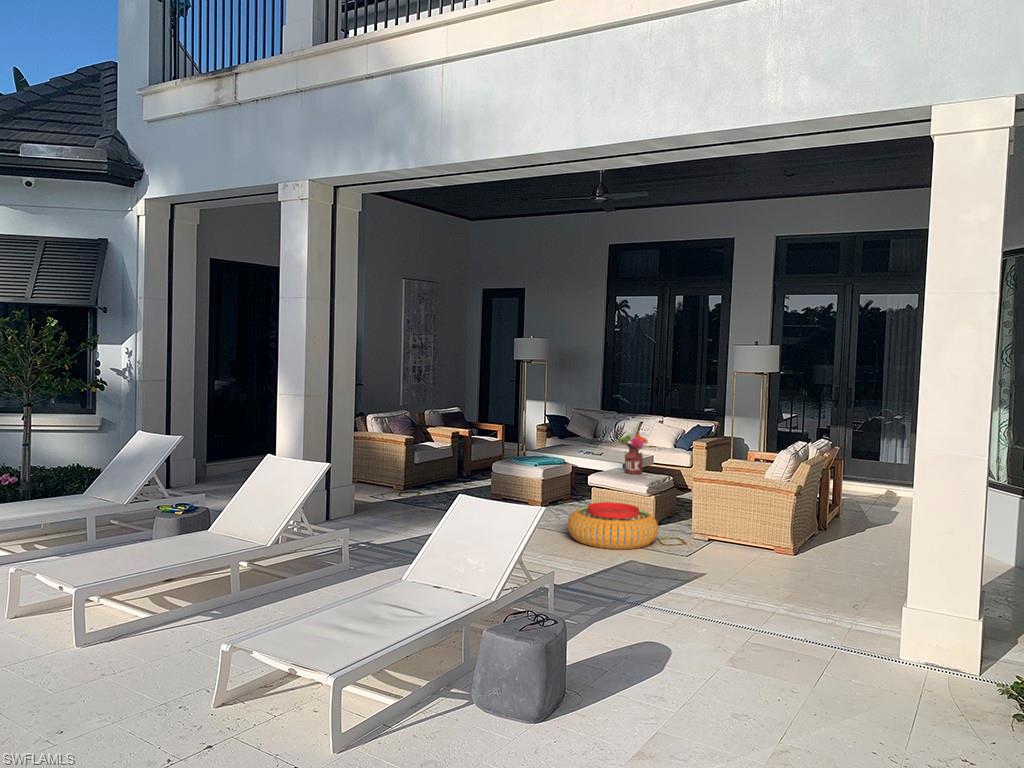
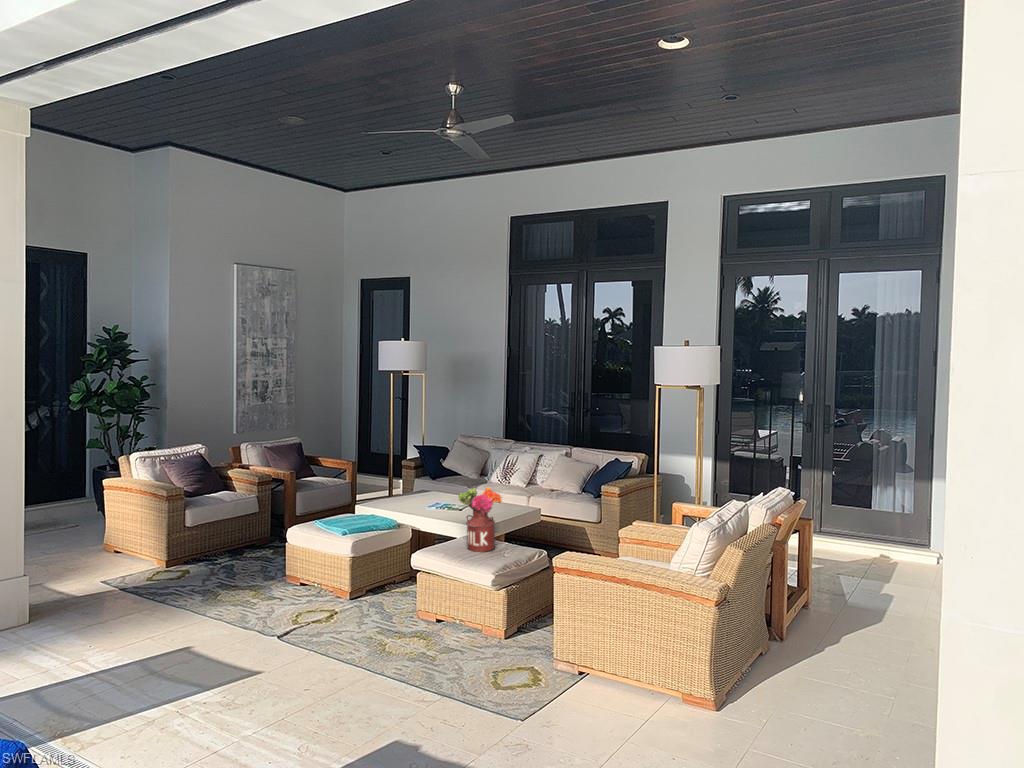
pouf: present [568,502,658,549] -> none [338,608,492,703]

